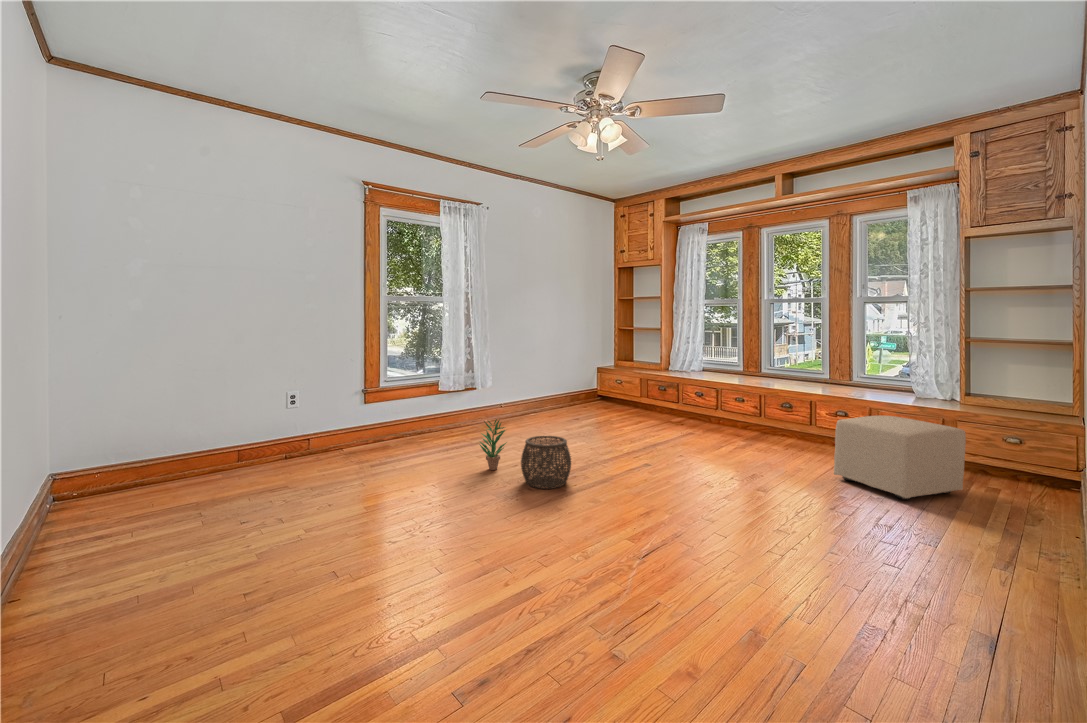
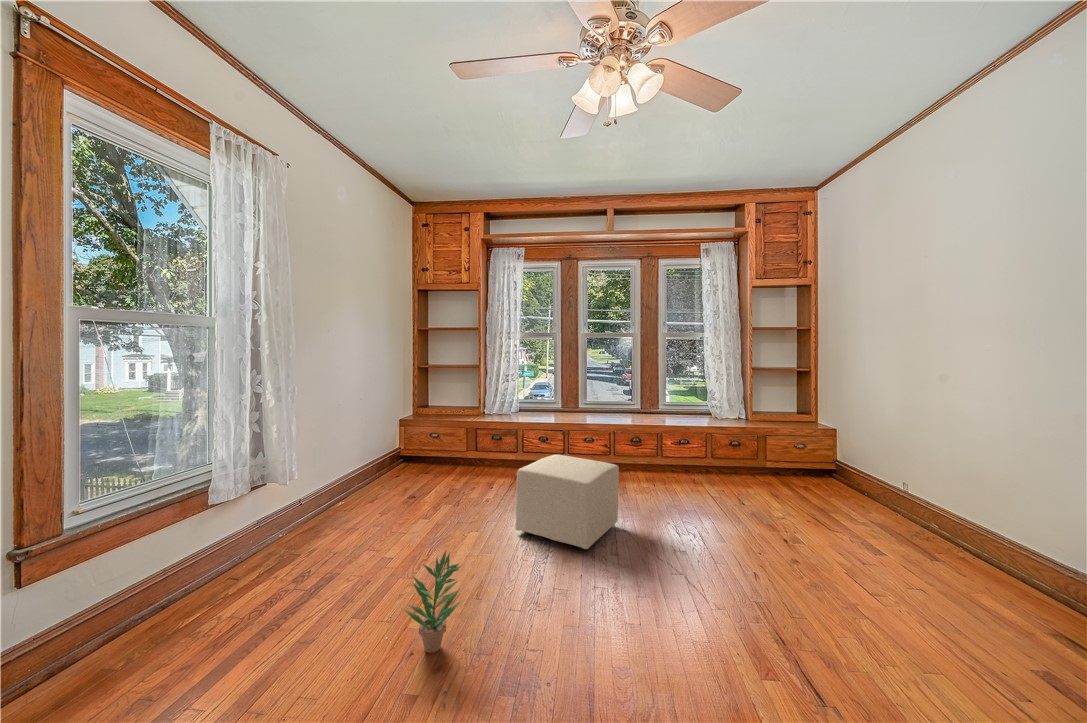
ottoman: present [834,416,966,500] -> present [515,454,619,549]
woven basket: present [521,436,571,489] -> none [515,558,602,669]

